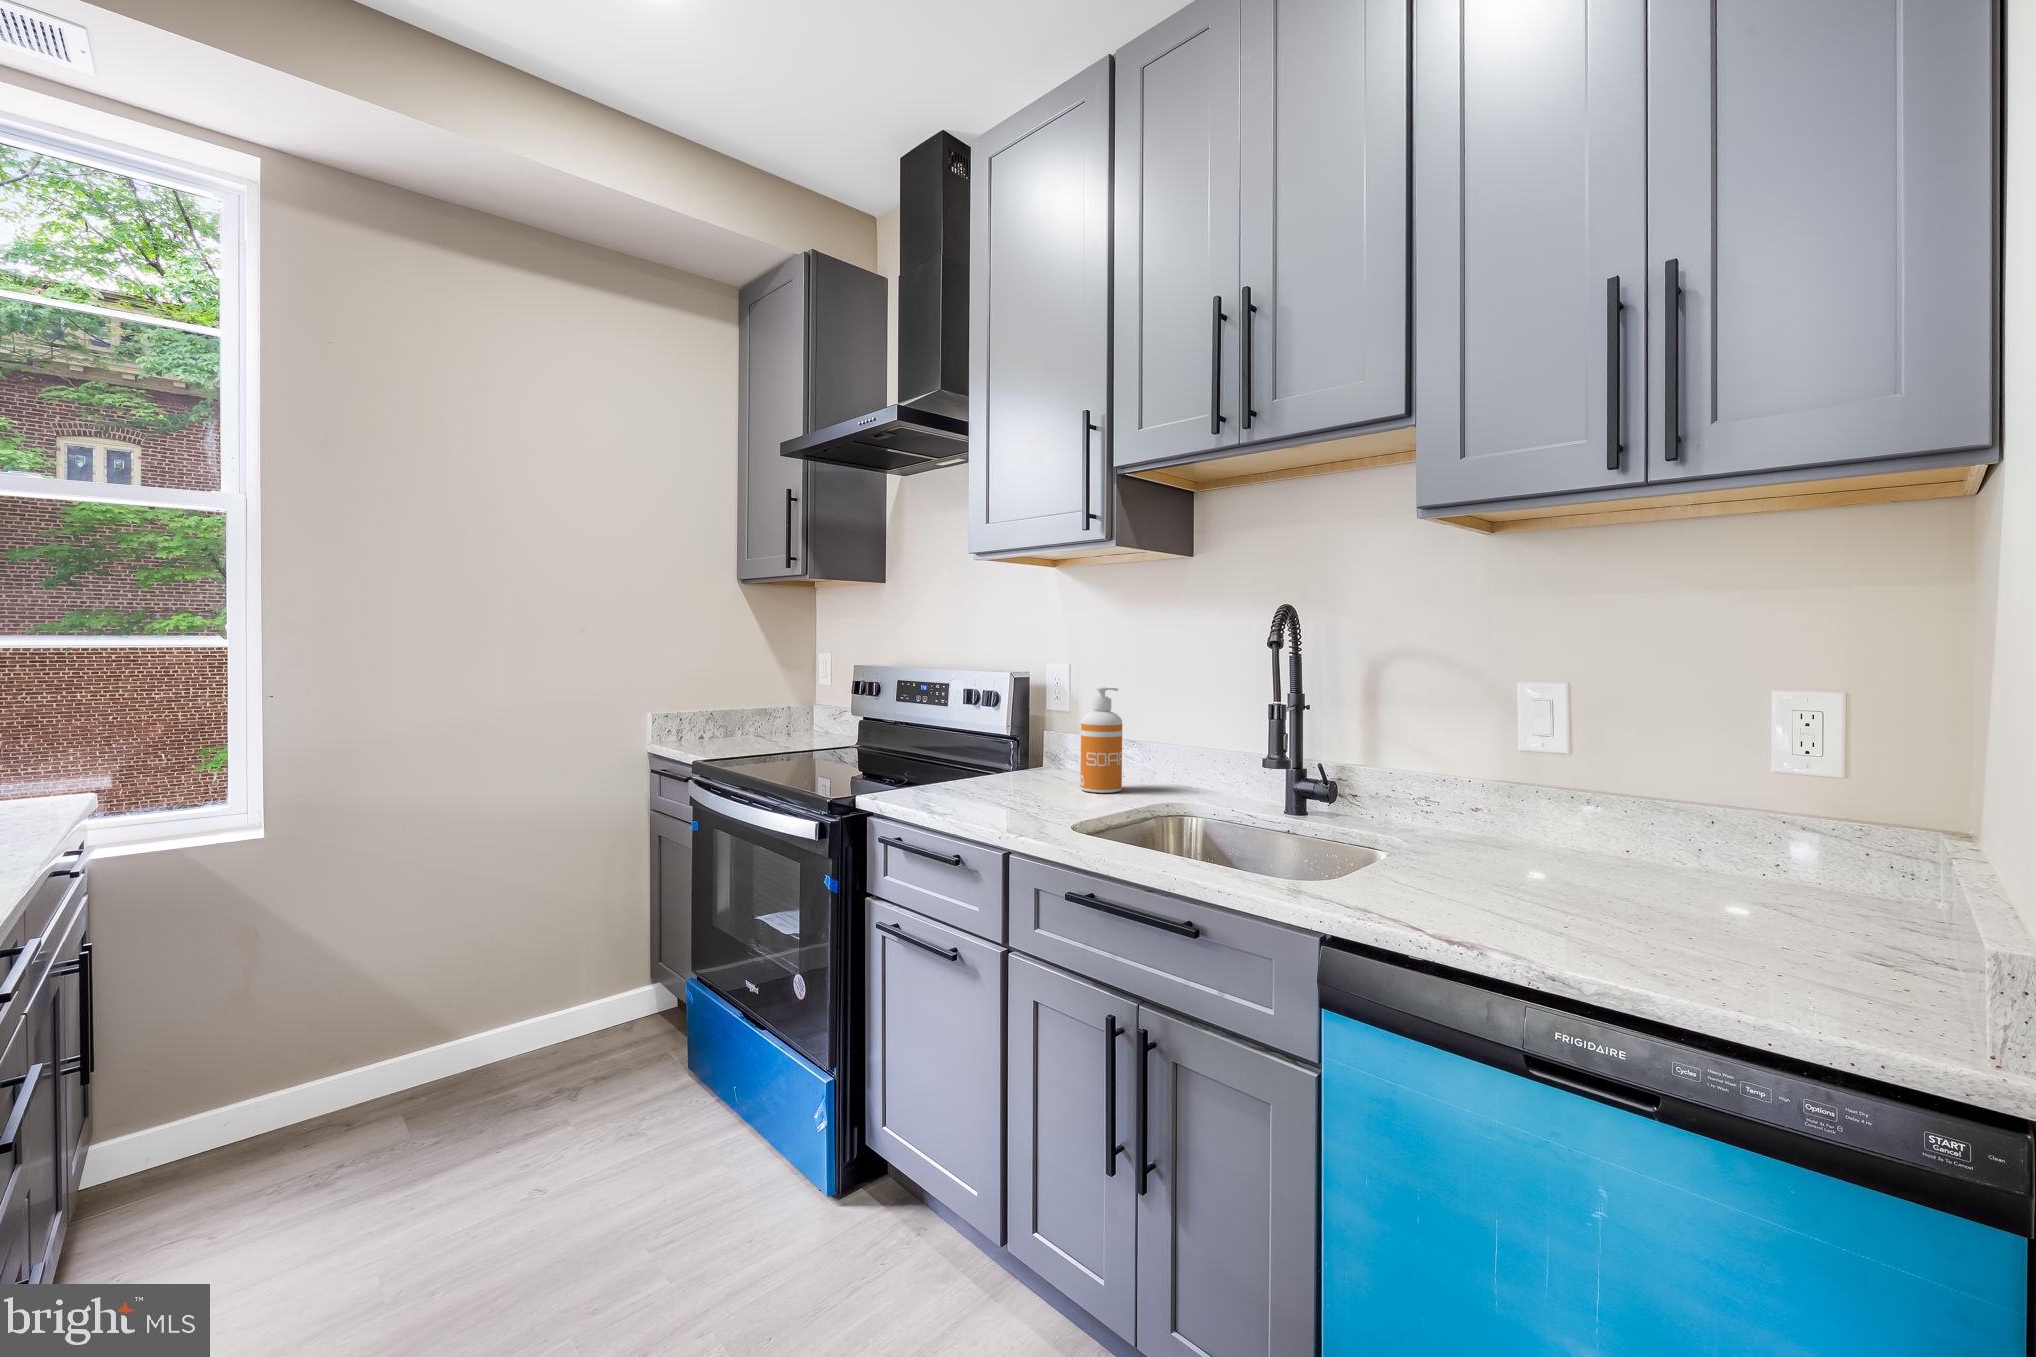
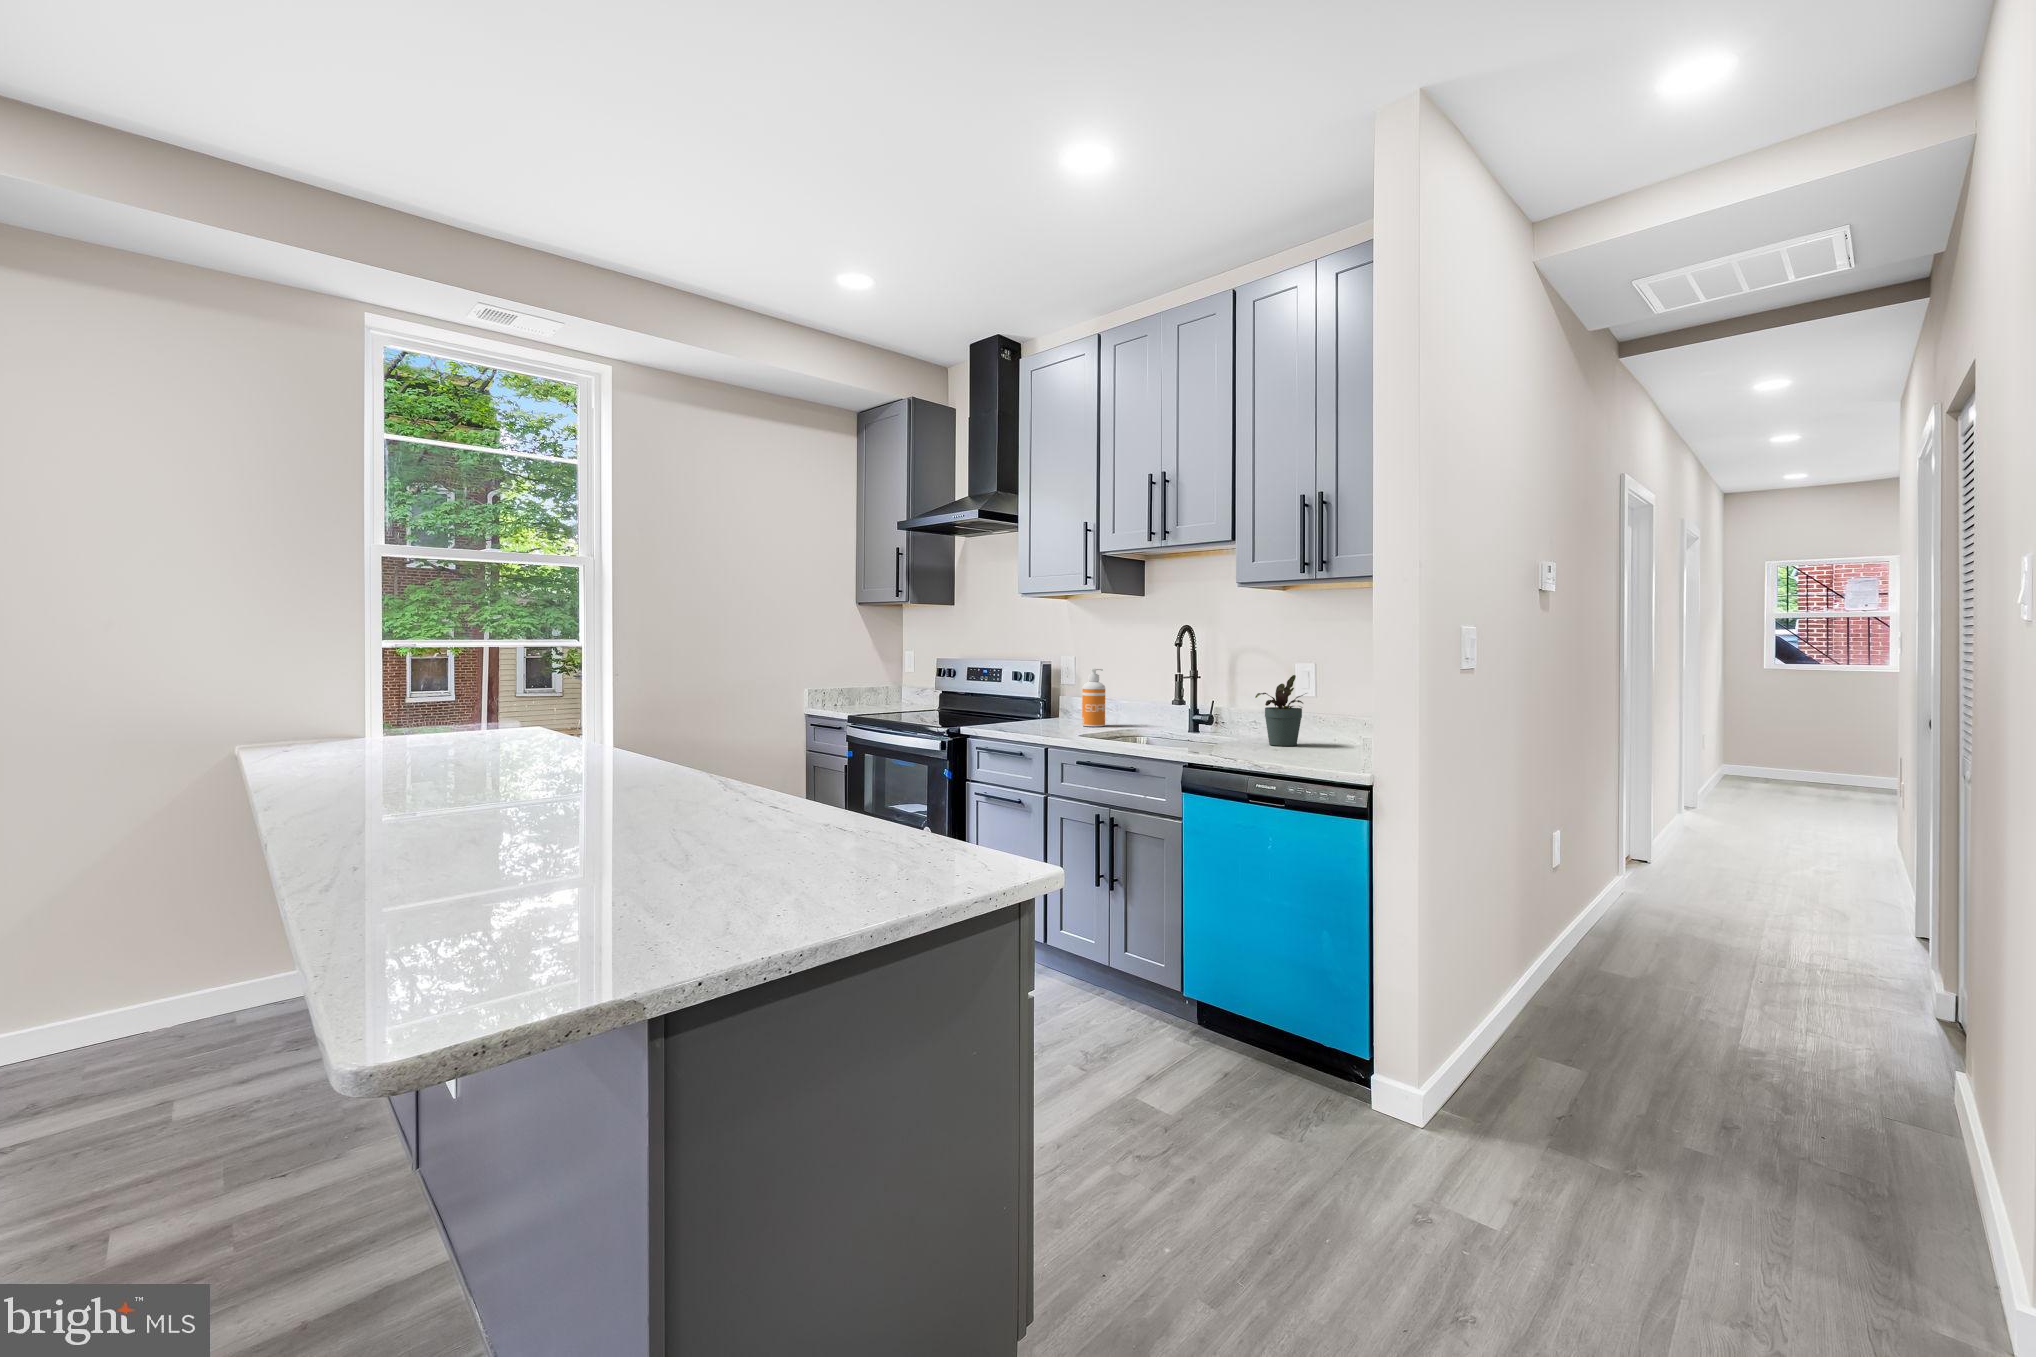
potted plant: none [1459,714,1593,873] -> present [1255,675,1303,746]

